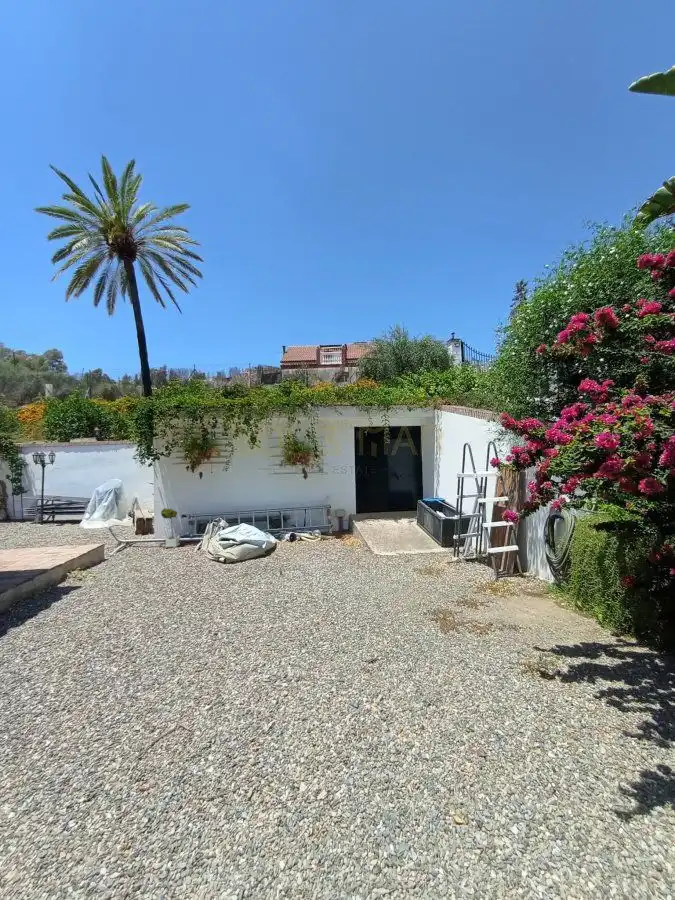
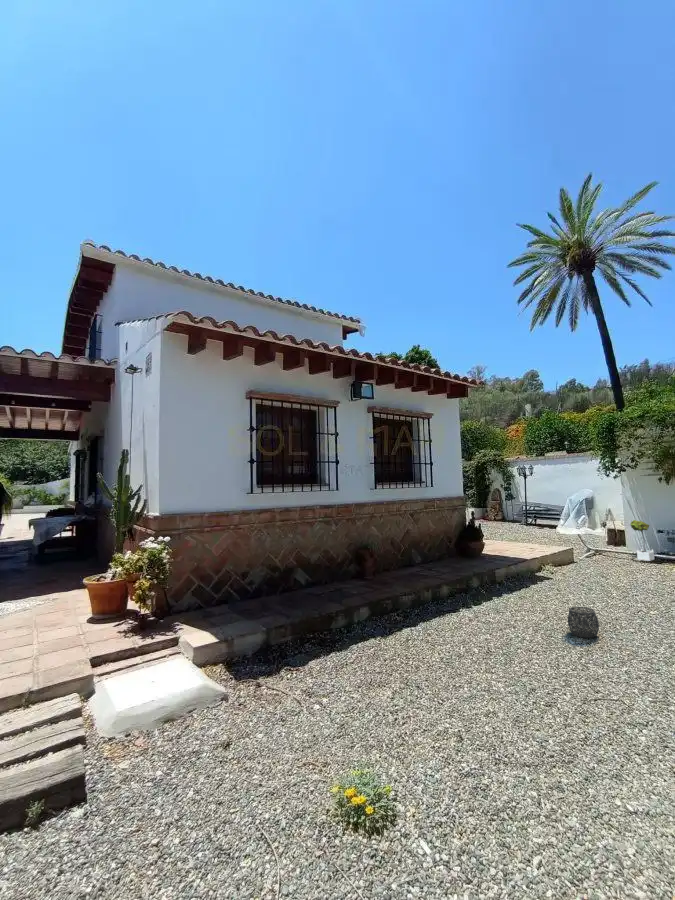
woven basket: none [107,620,144,660] -> present [568,607,599,638]

